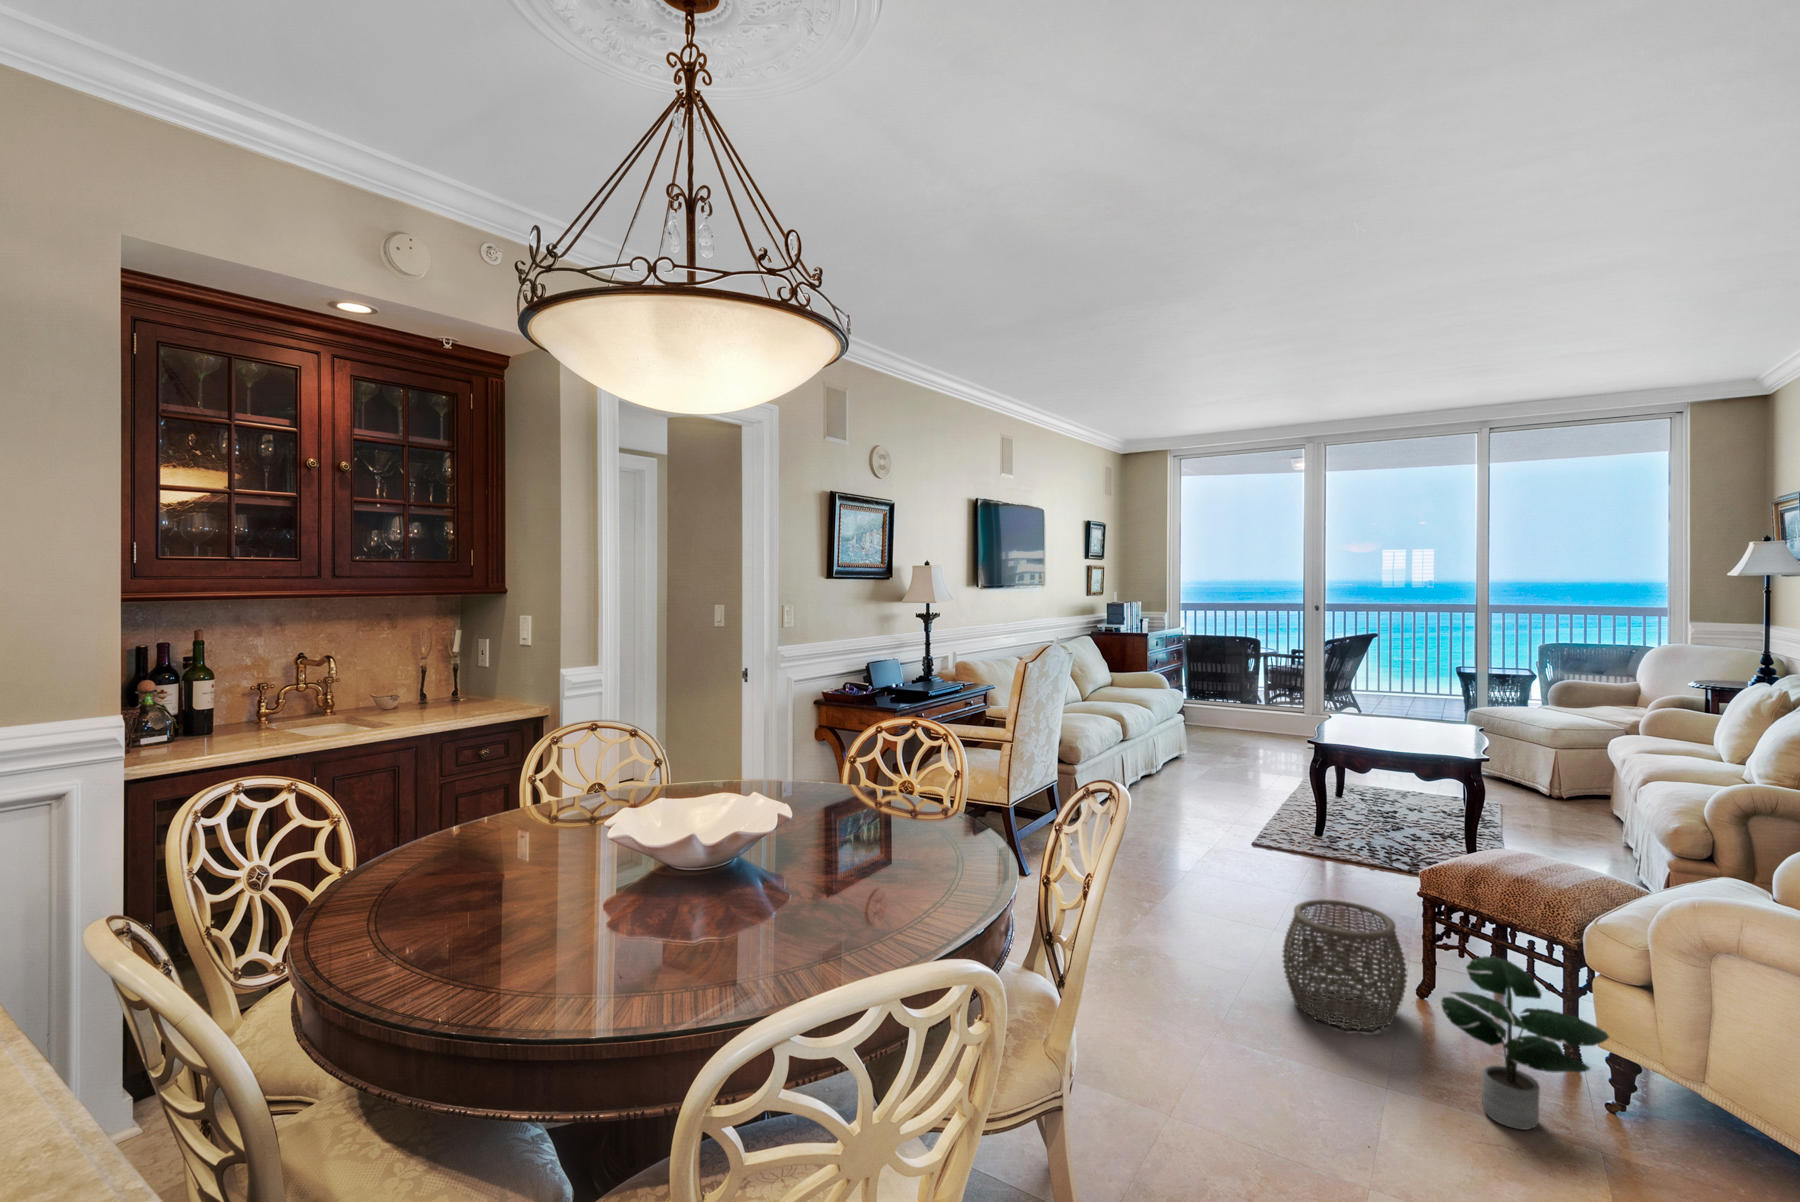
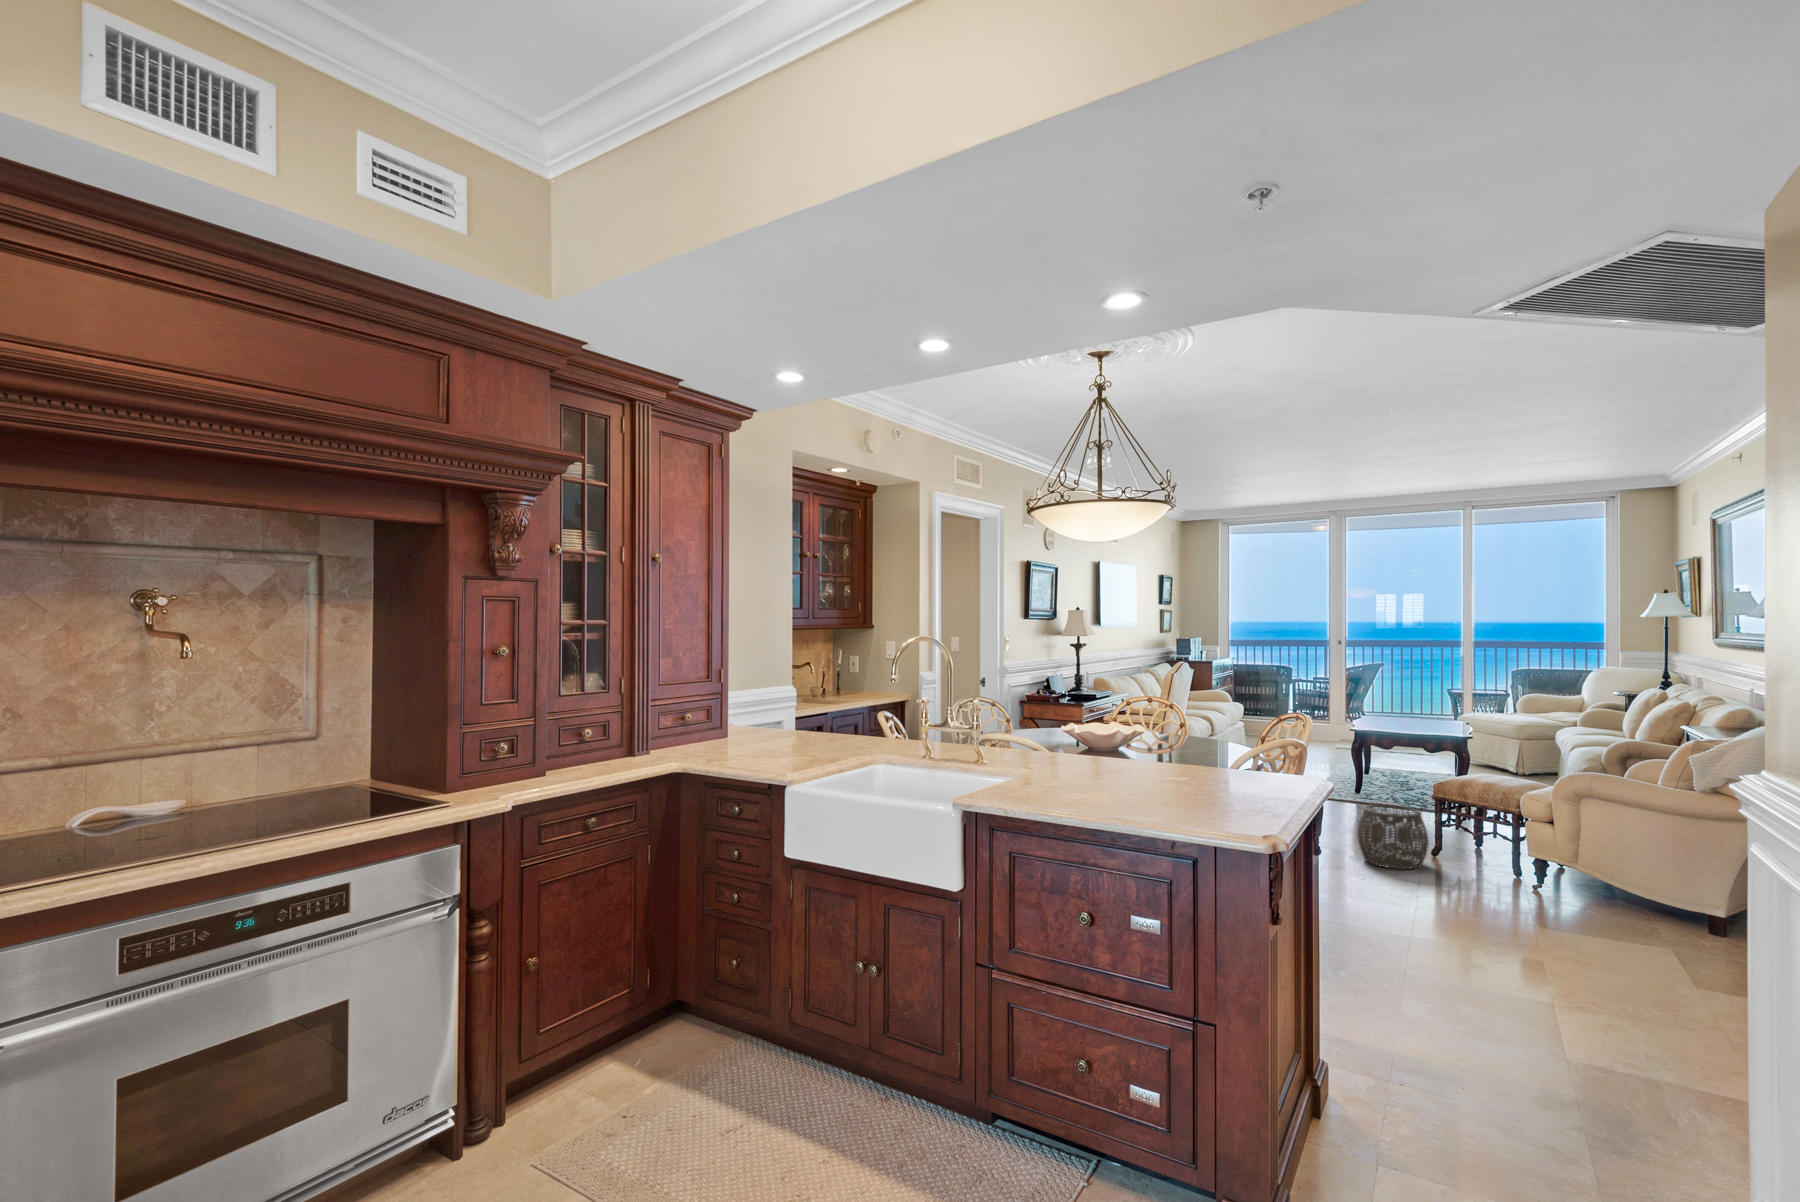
potted plant: present [1441,956,1609,1130] -> none [1449,818,1533,898]

